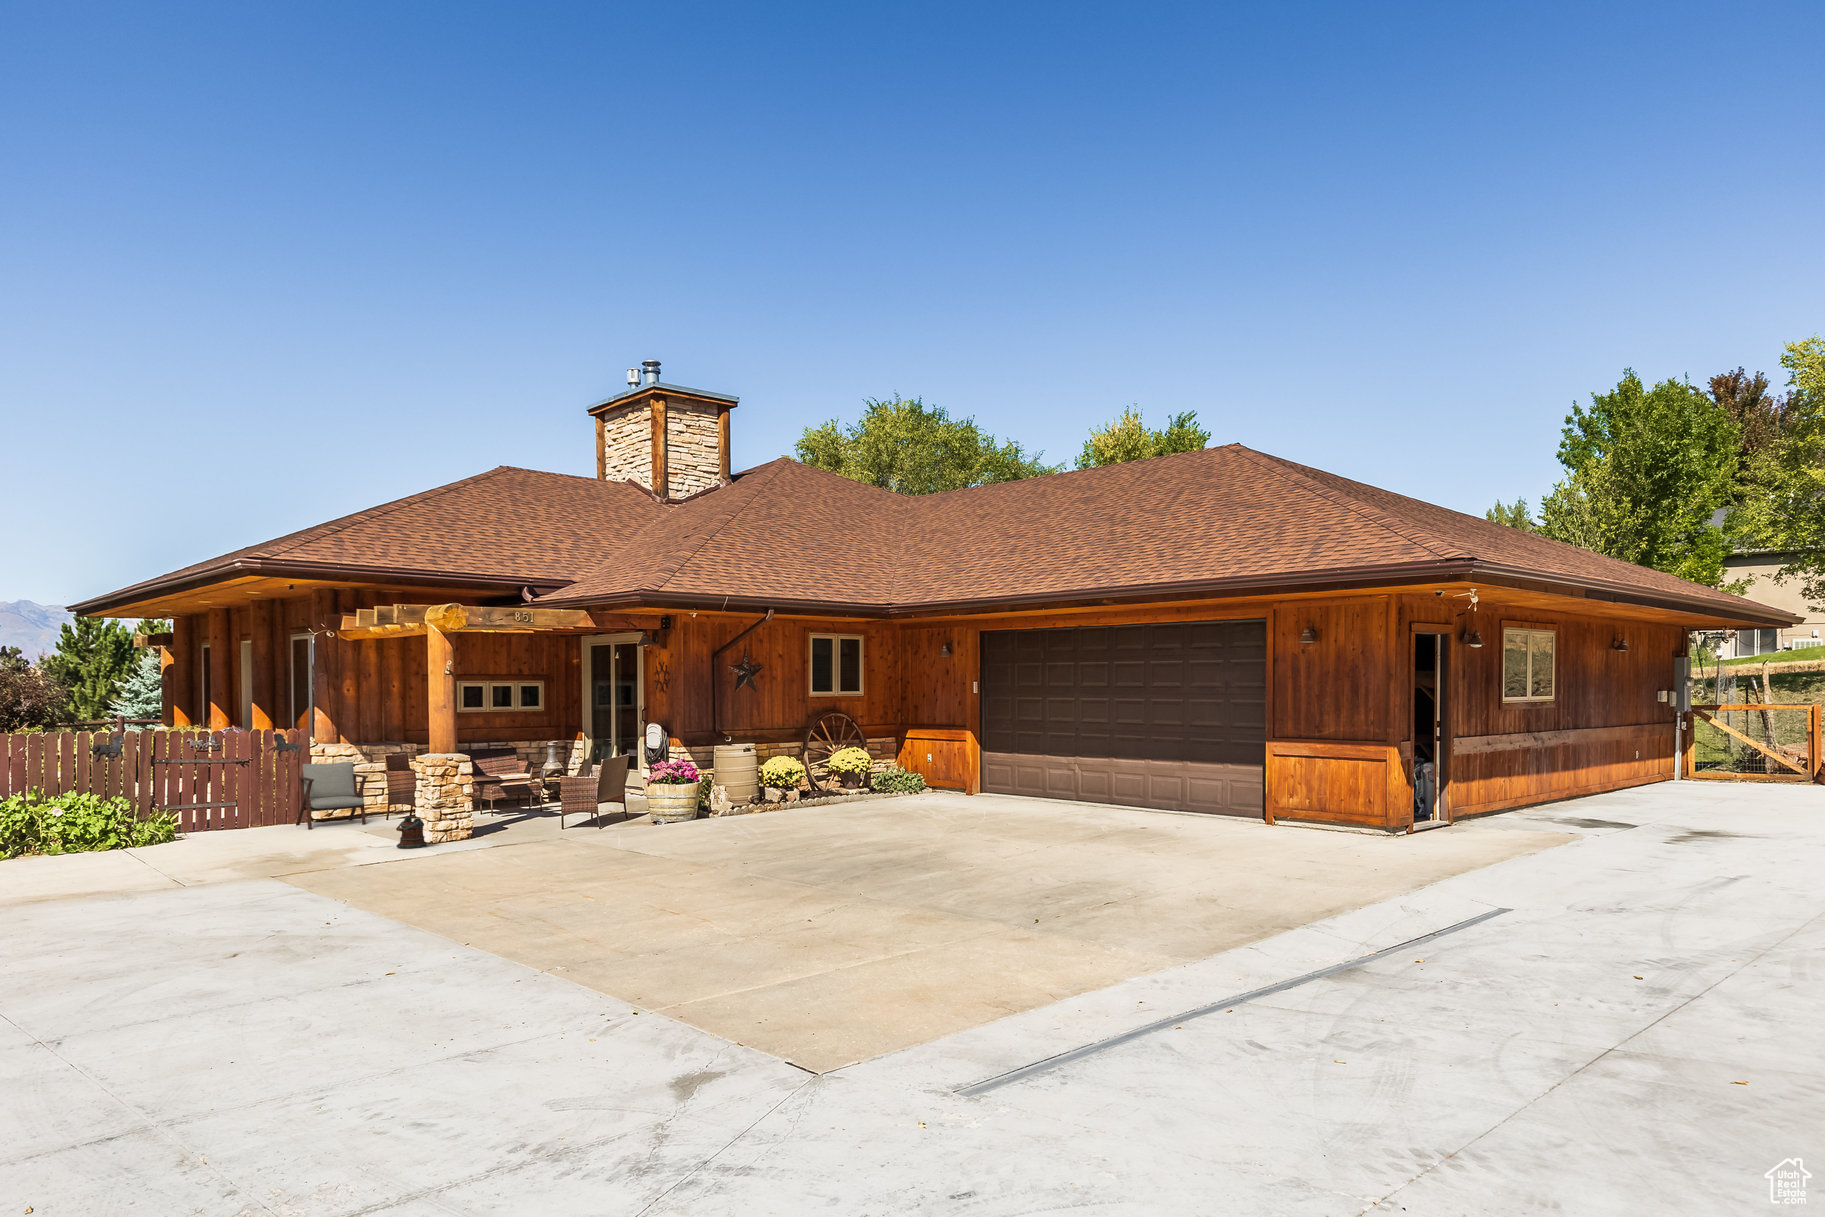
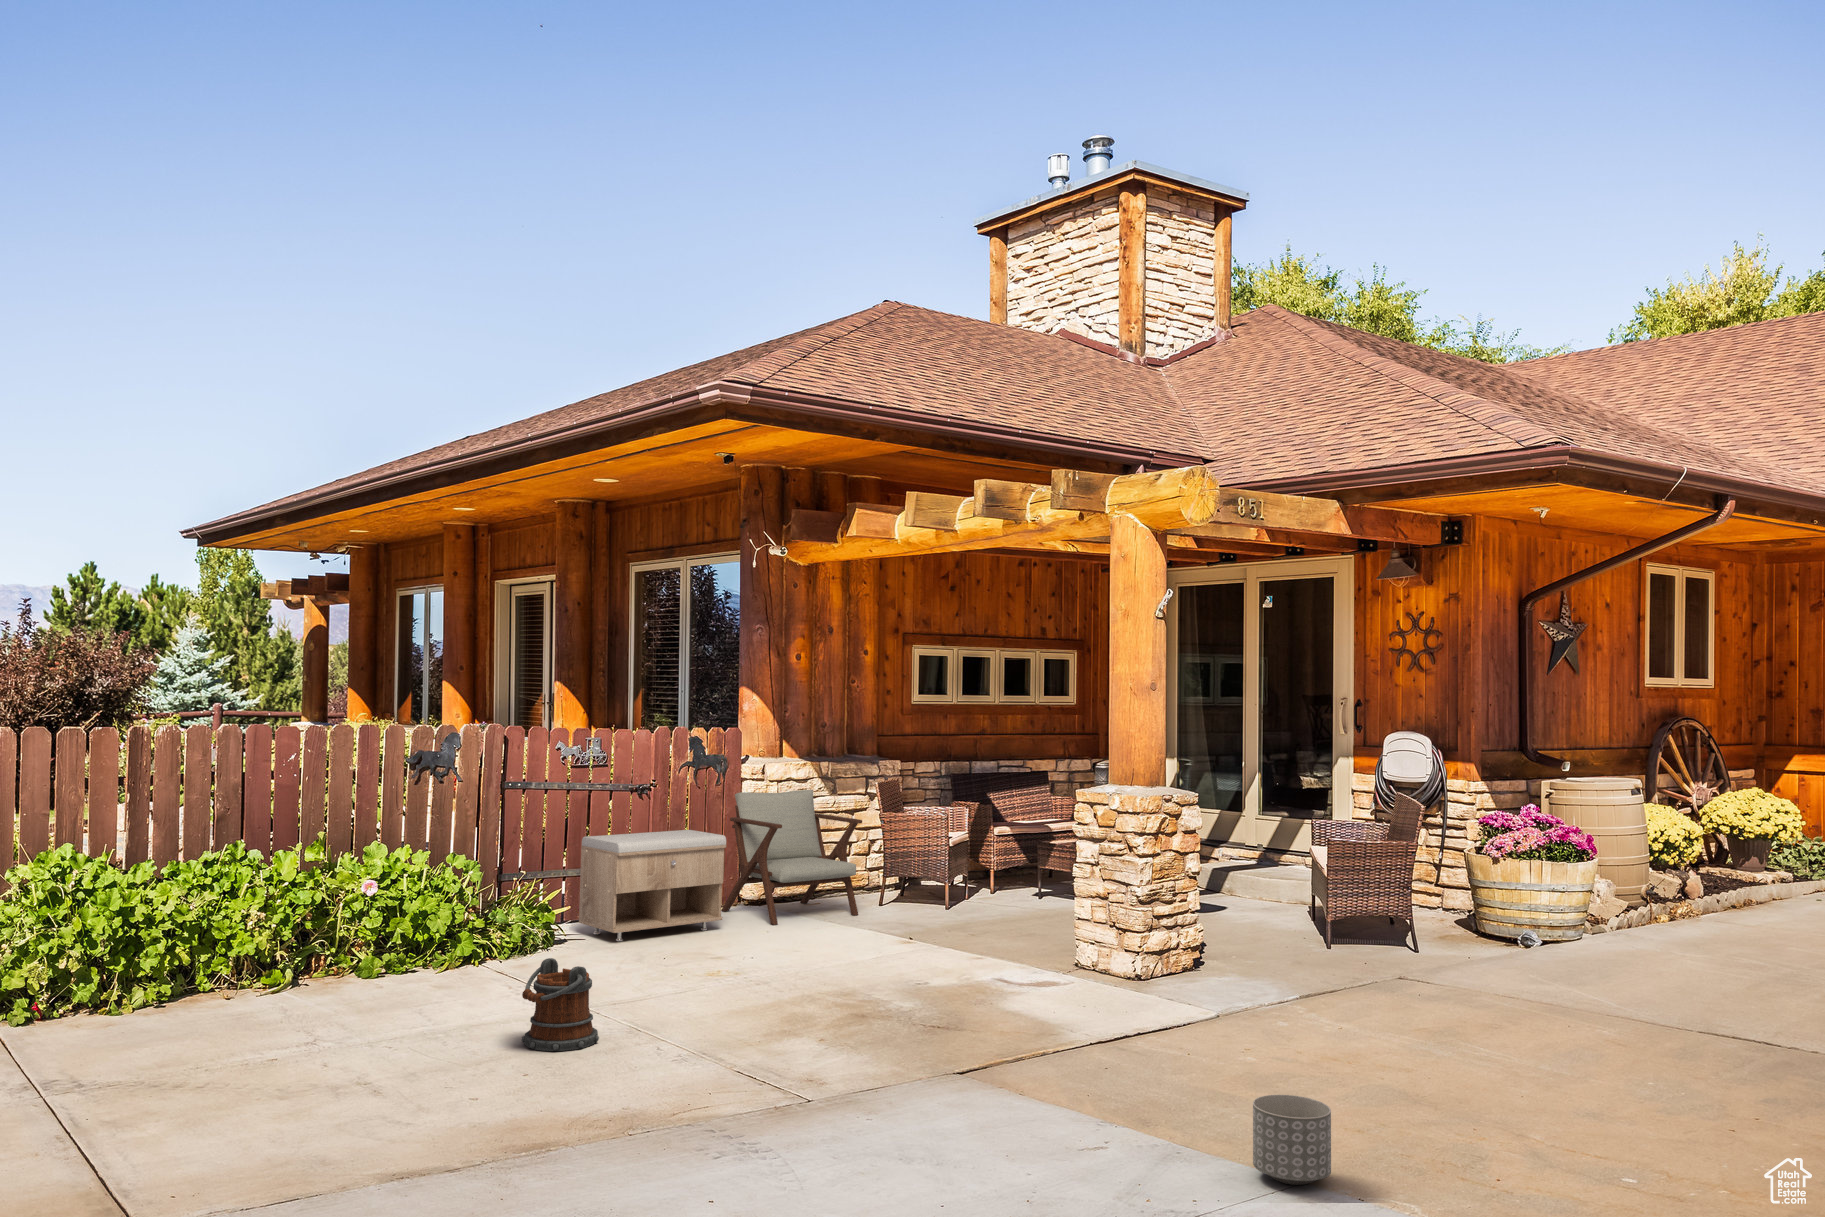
storage bench: none [198,783,279,838] -> present [579,830,726,941]
bucket: present [396,816,427,849] -> present [521,958,599,1051]
planter: none [300,864,330,893] -> present [1253,1095,1331,1185]

